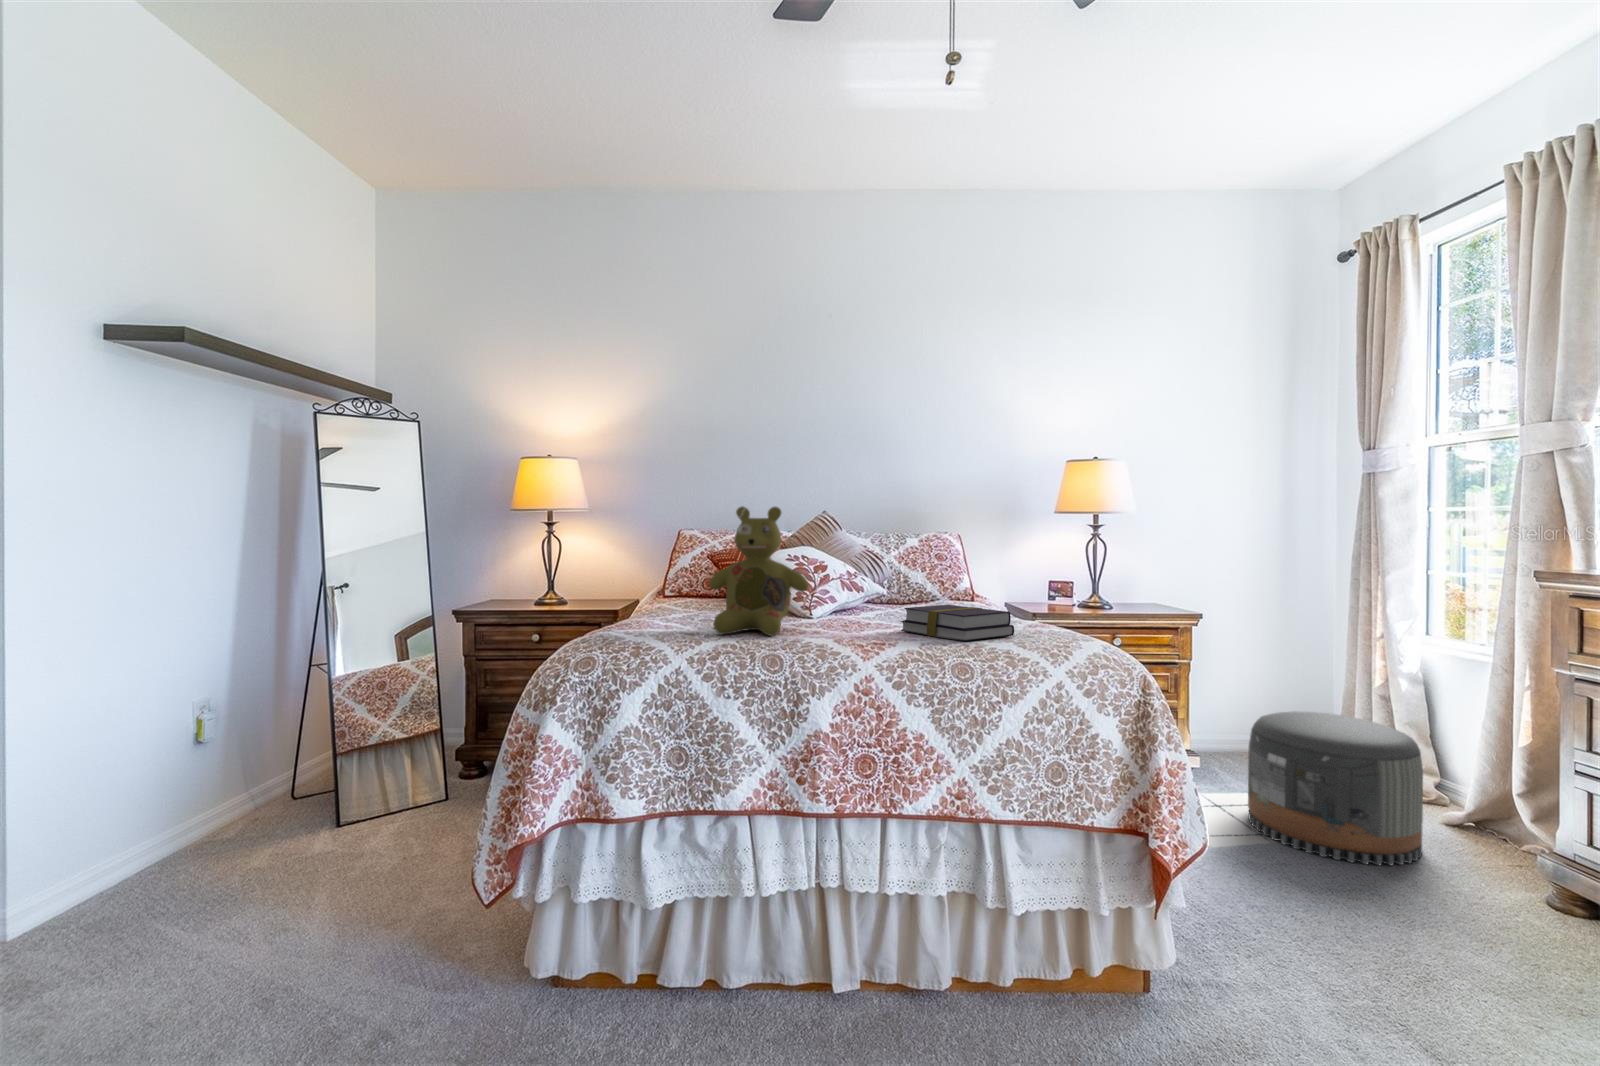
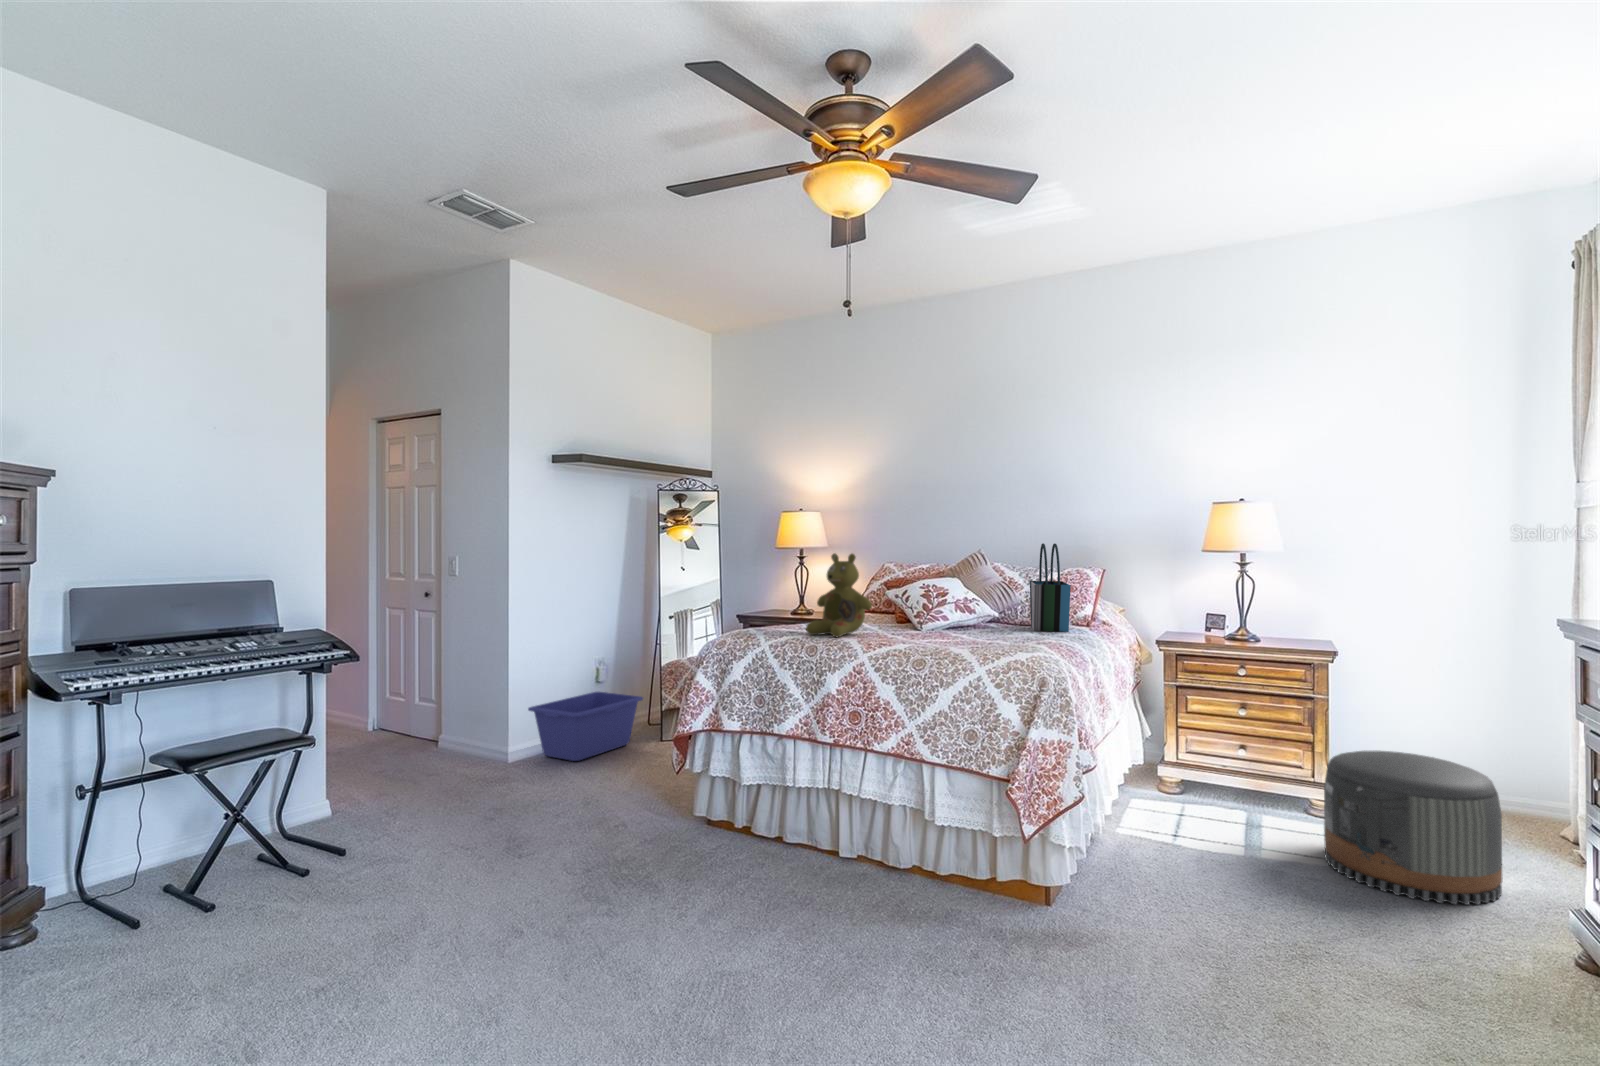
tote bag: none [914,502,1000,609] -> present [1030,543,1071,632]
book: present [901,605,1014,641] -> none [926,624,990,647]
storage bin: none [59,753,316,901] -> present [528,692,643,761]

